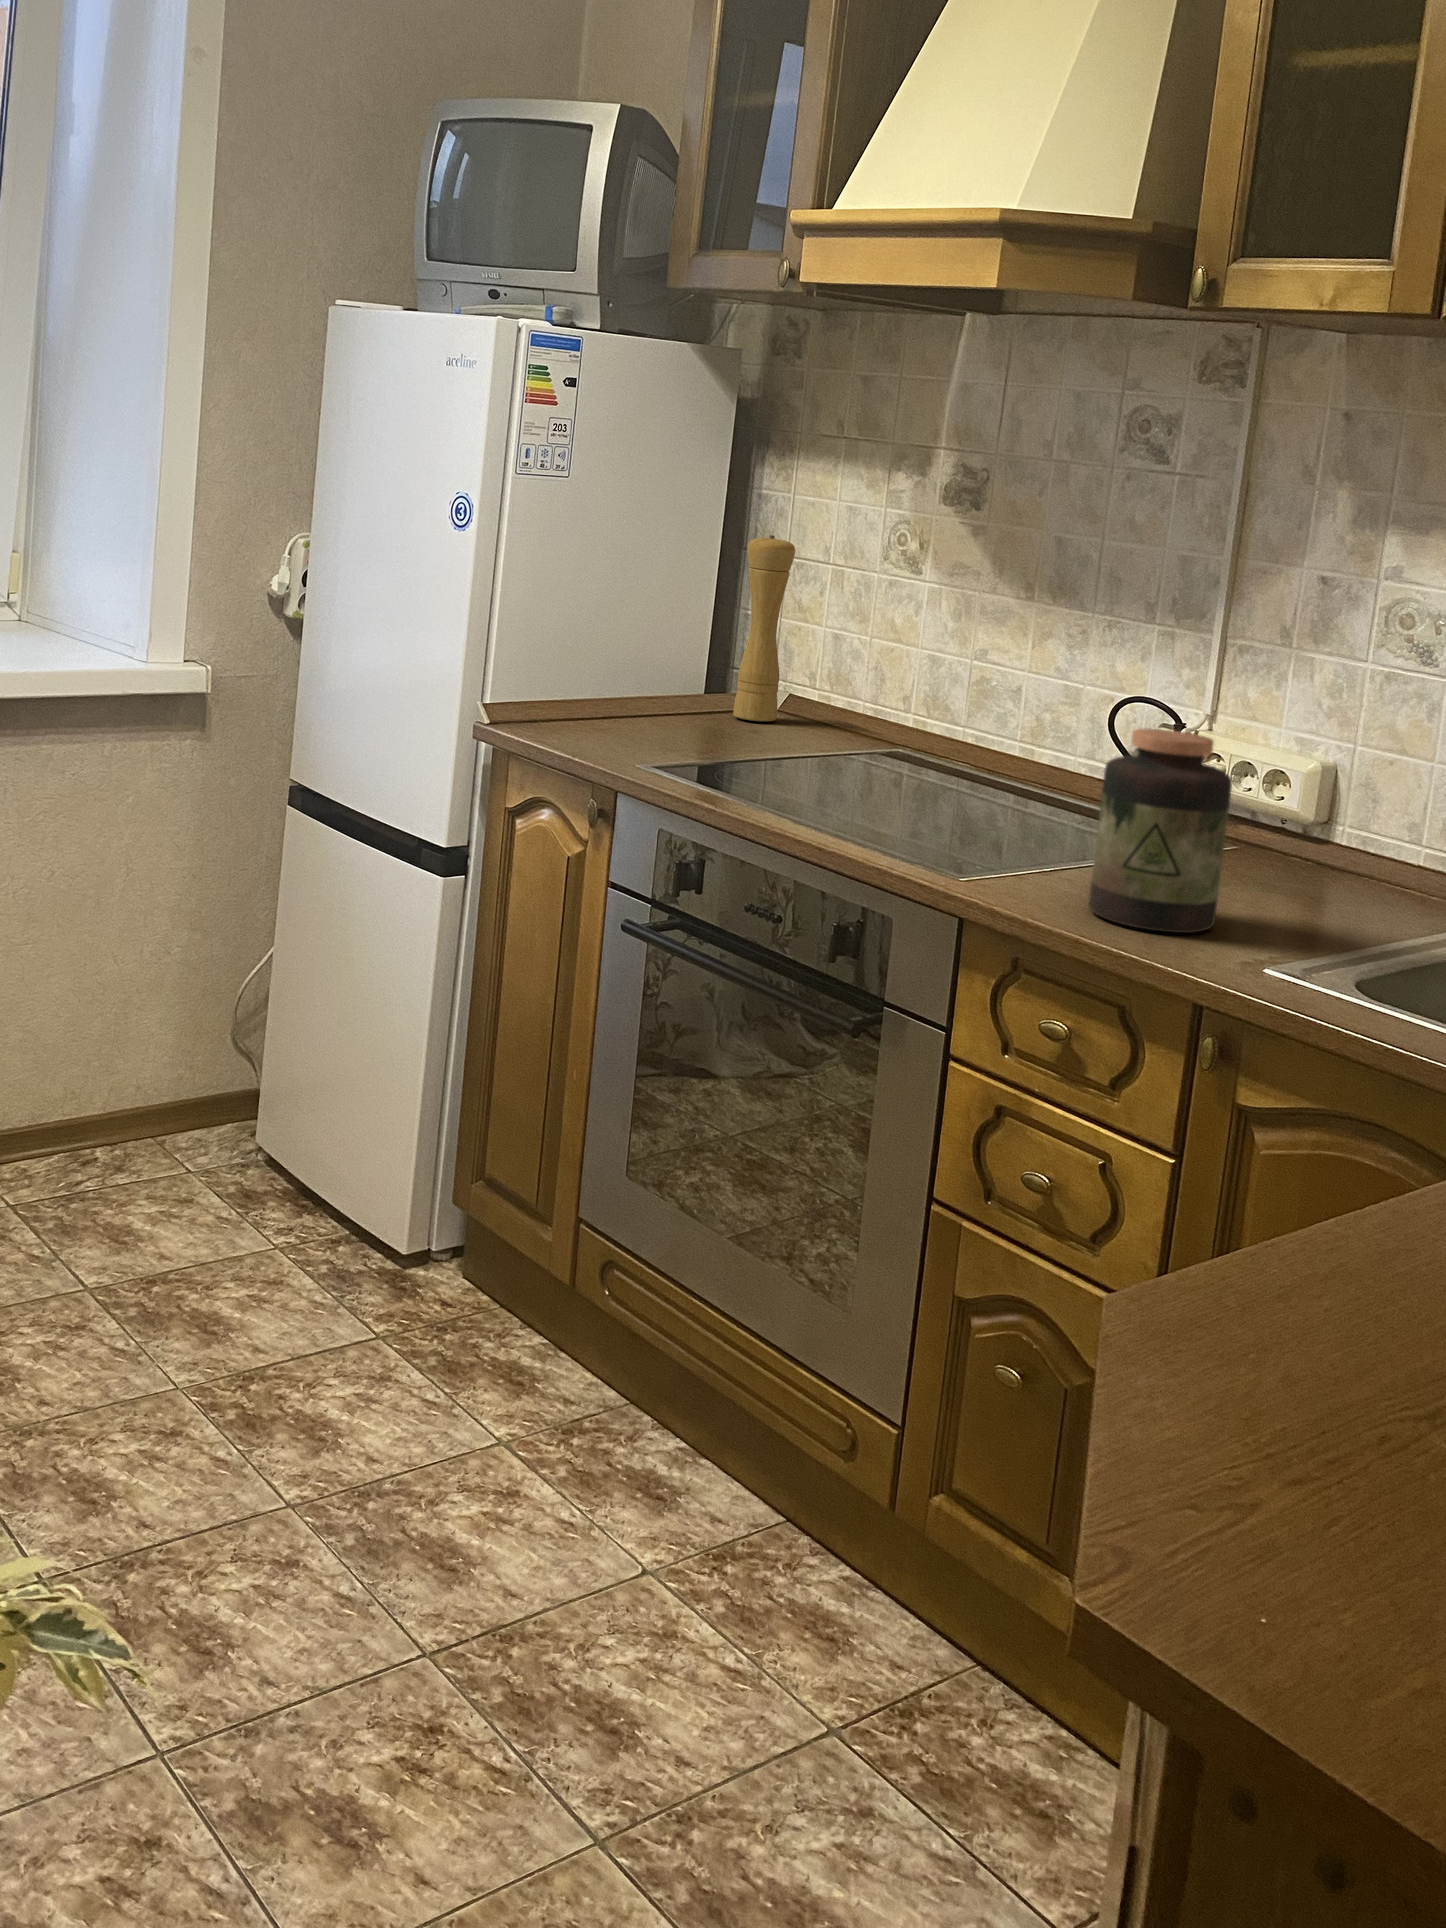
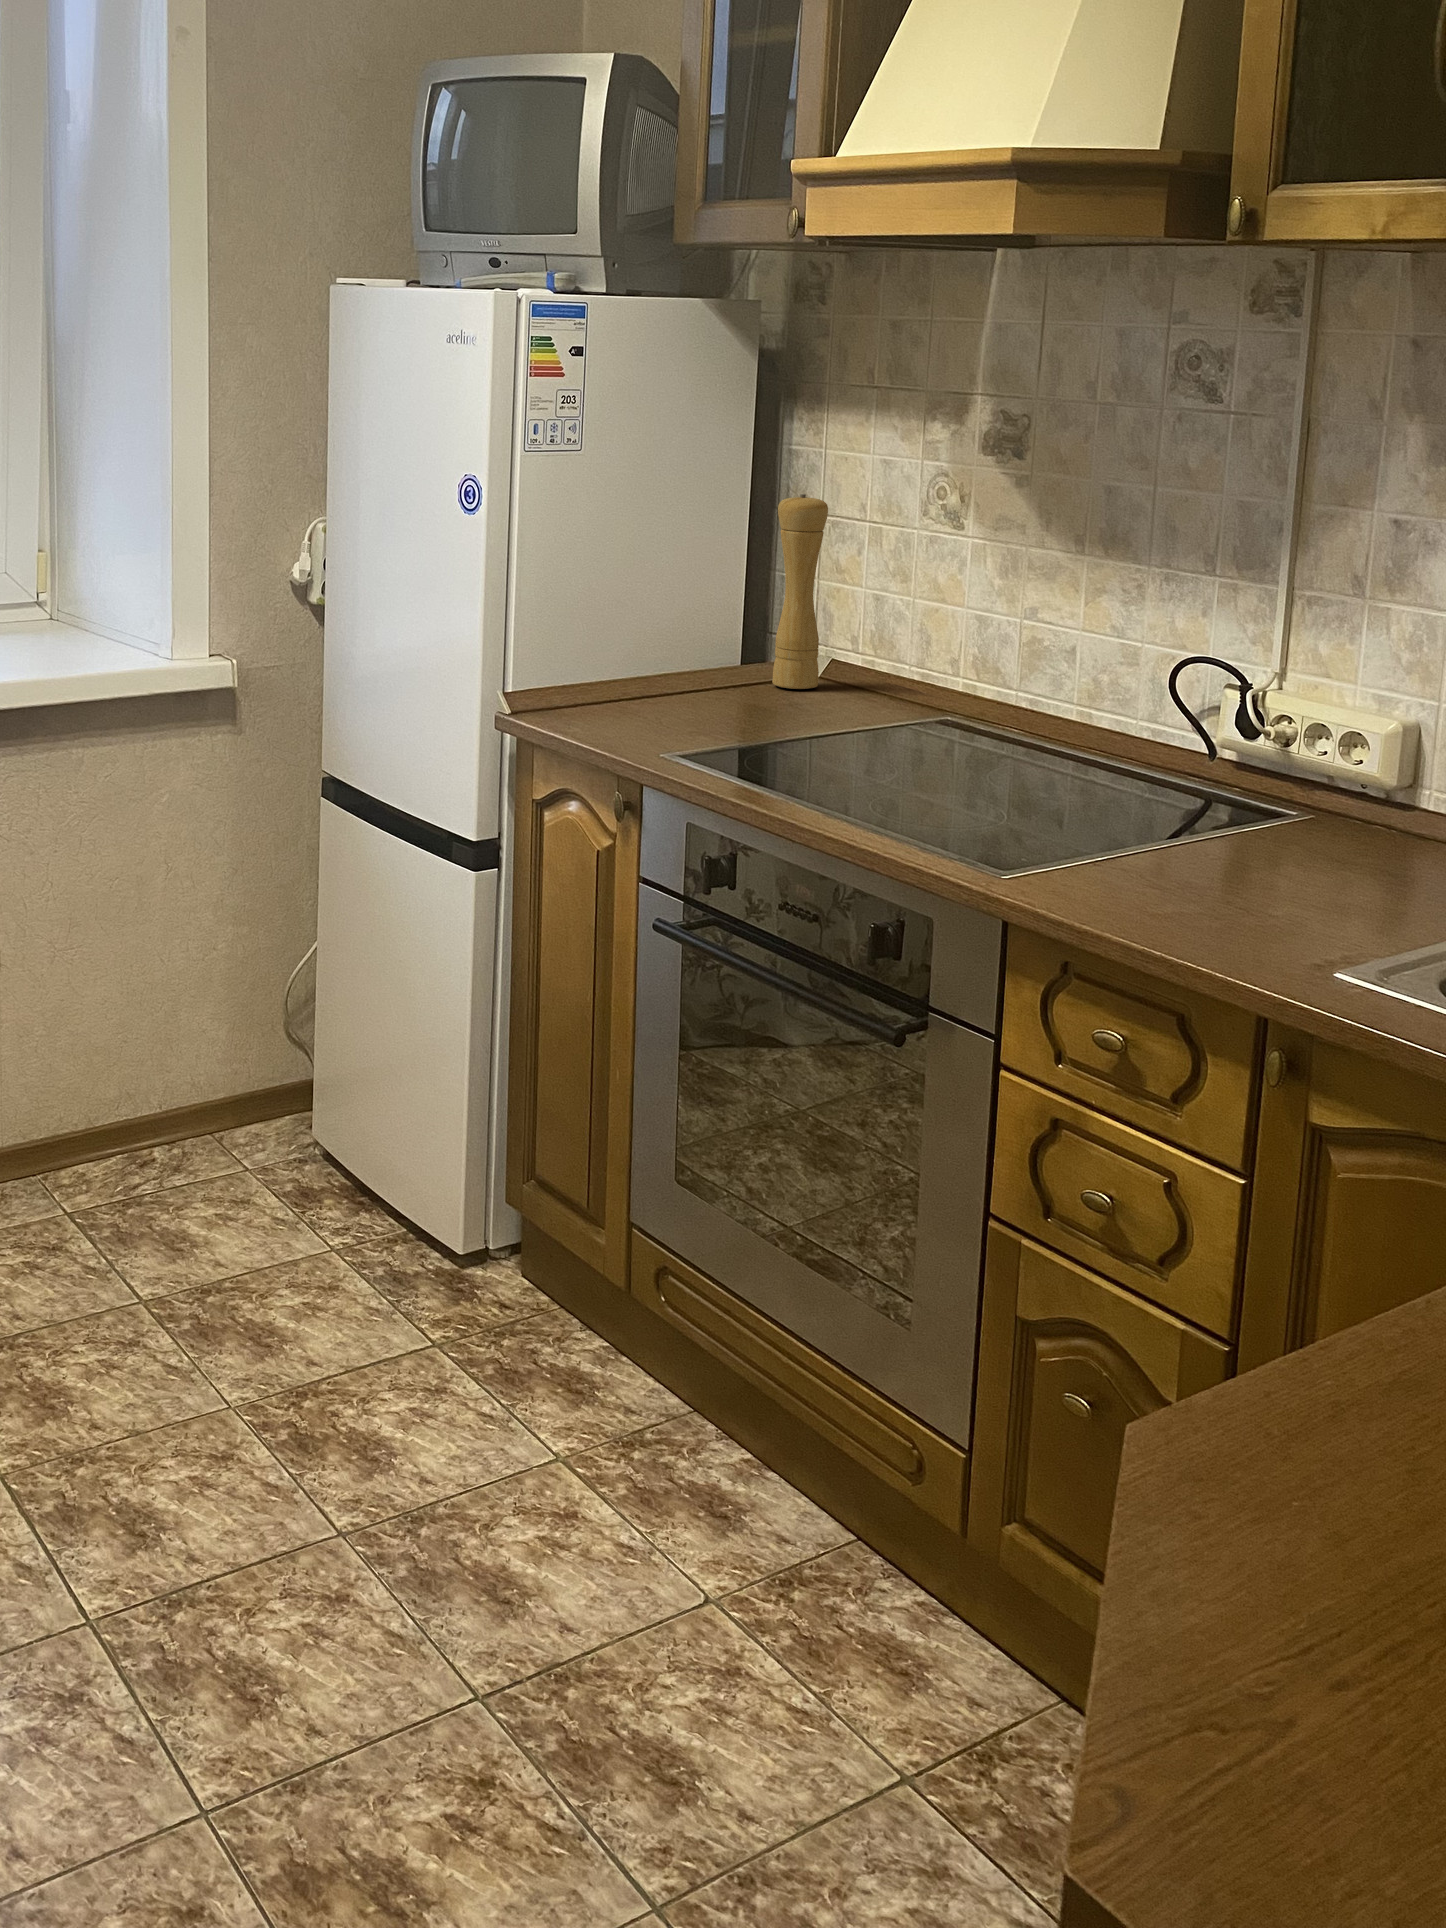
jar: present [1089,729,1232,933] -> none [1143,706,1295,927]

